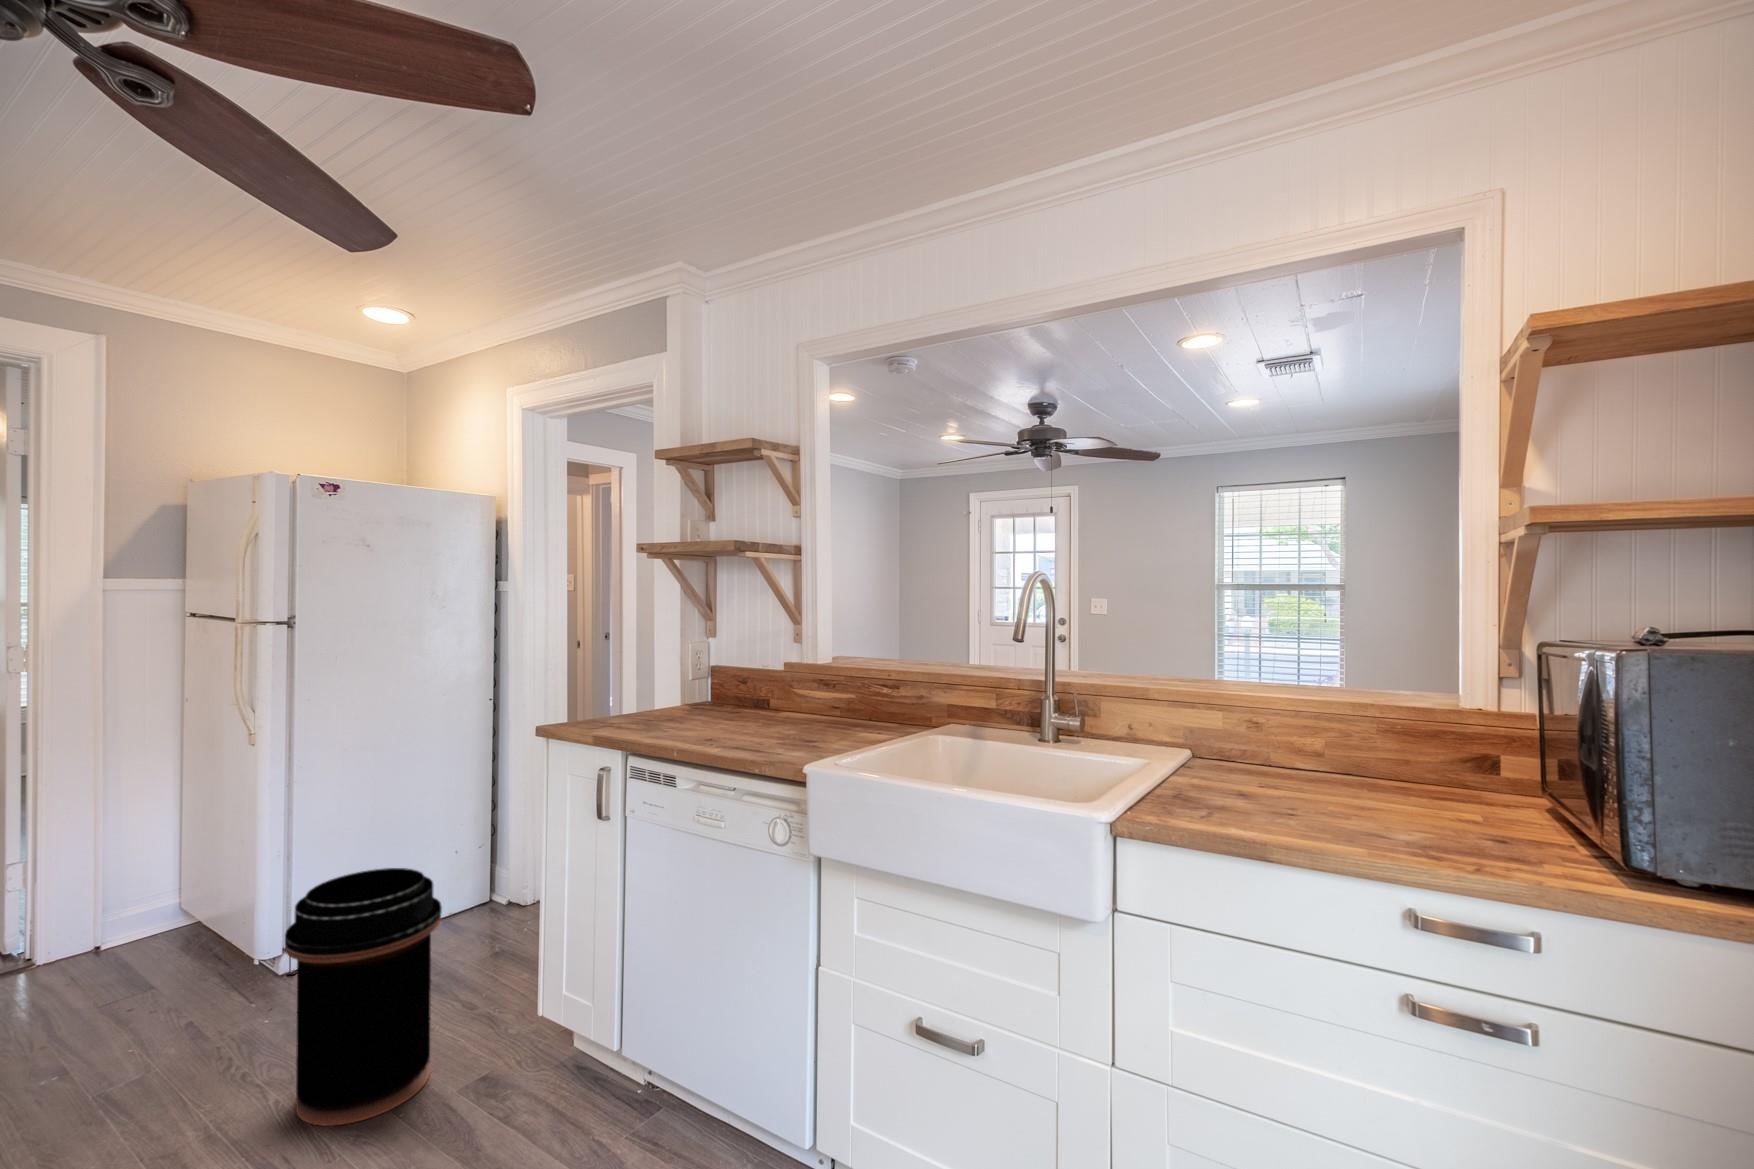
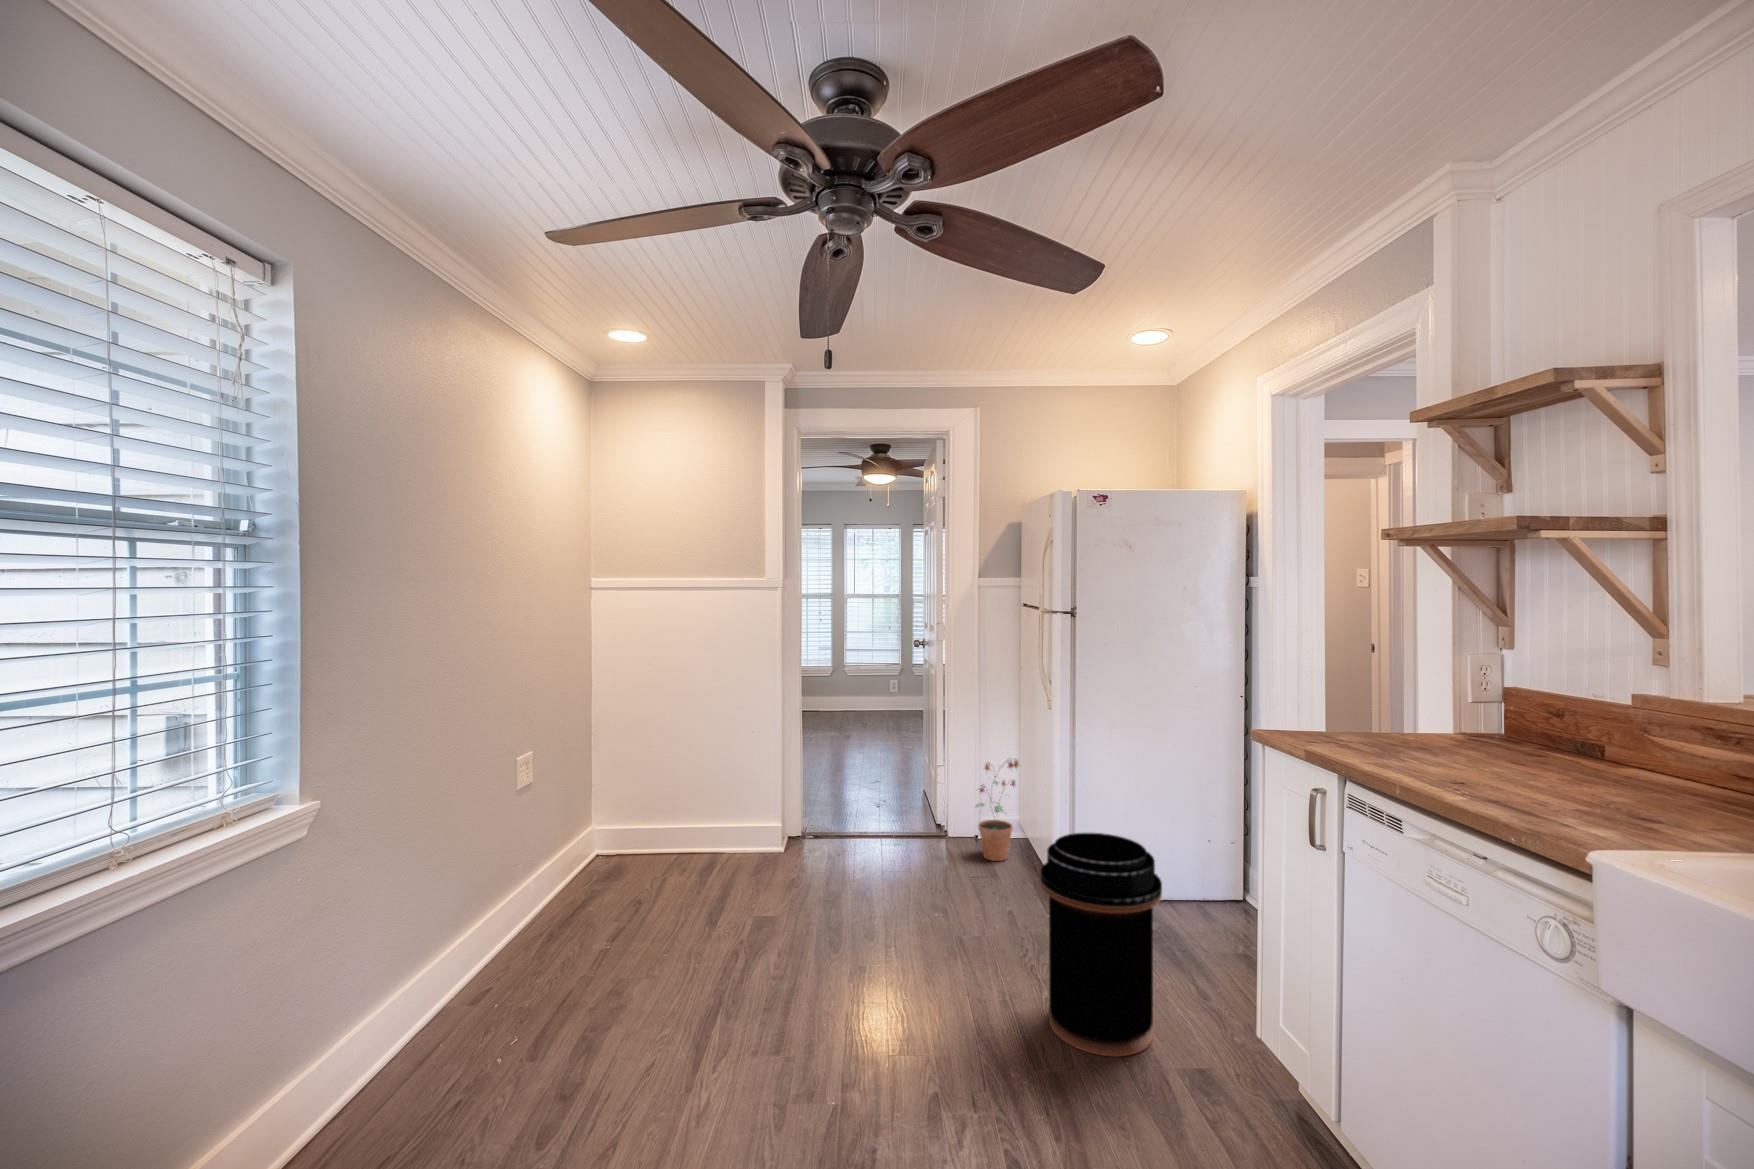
potted plant: none [103,820,192,970] -> present [976,760,1019,861]

